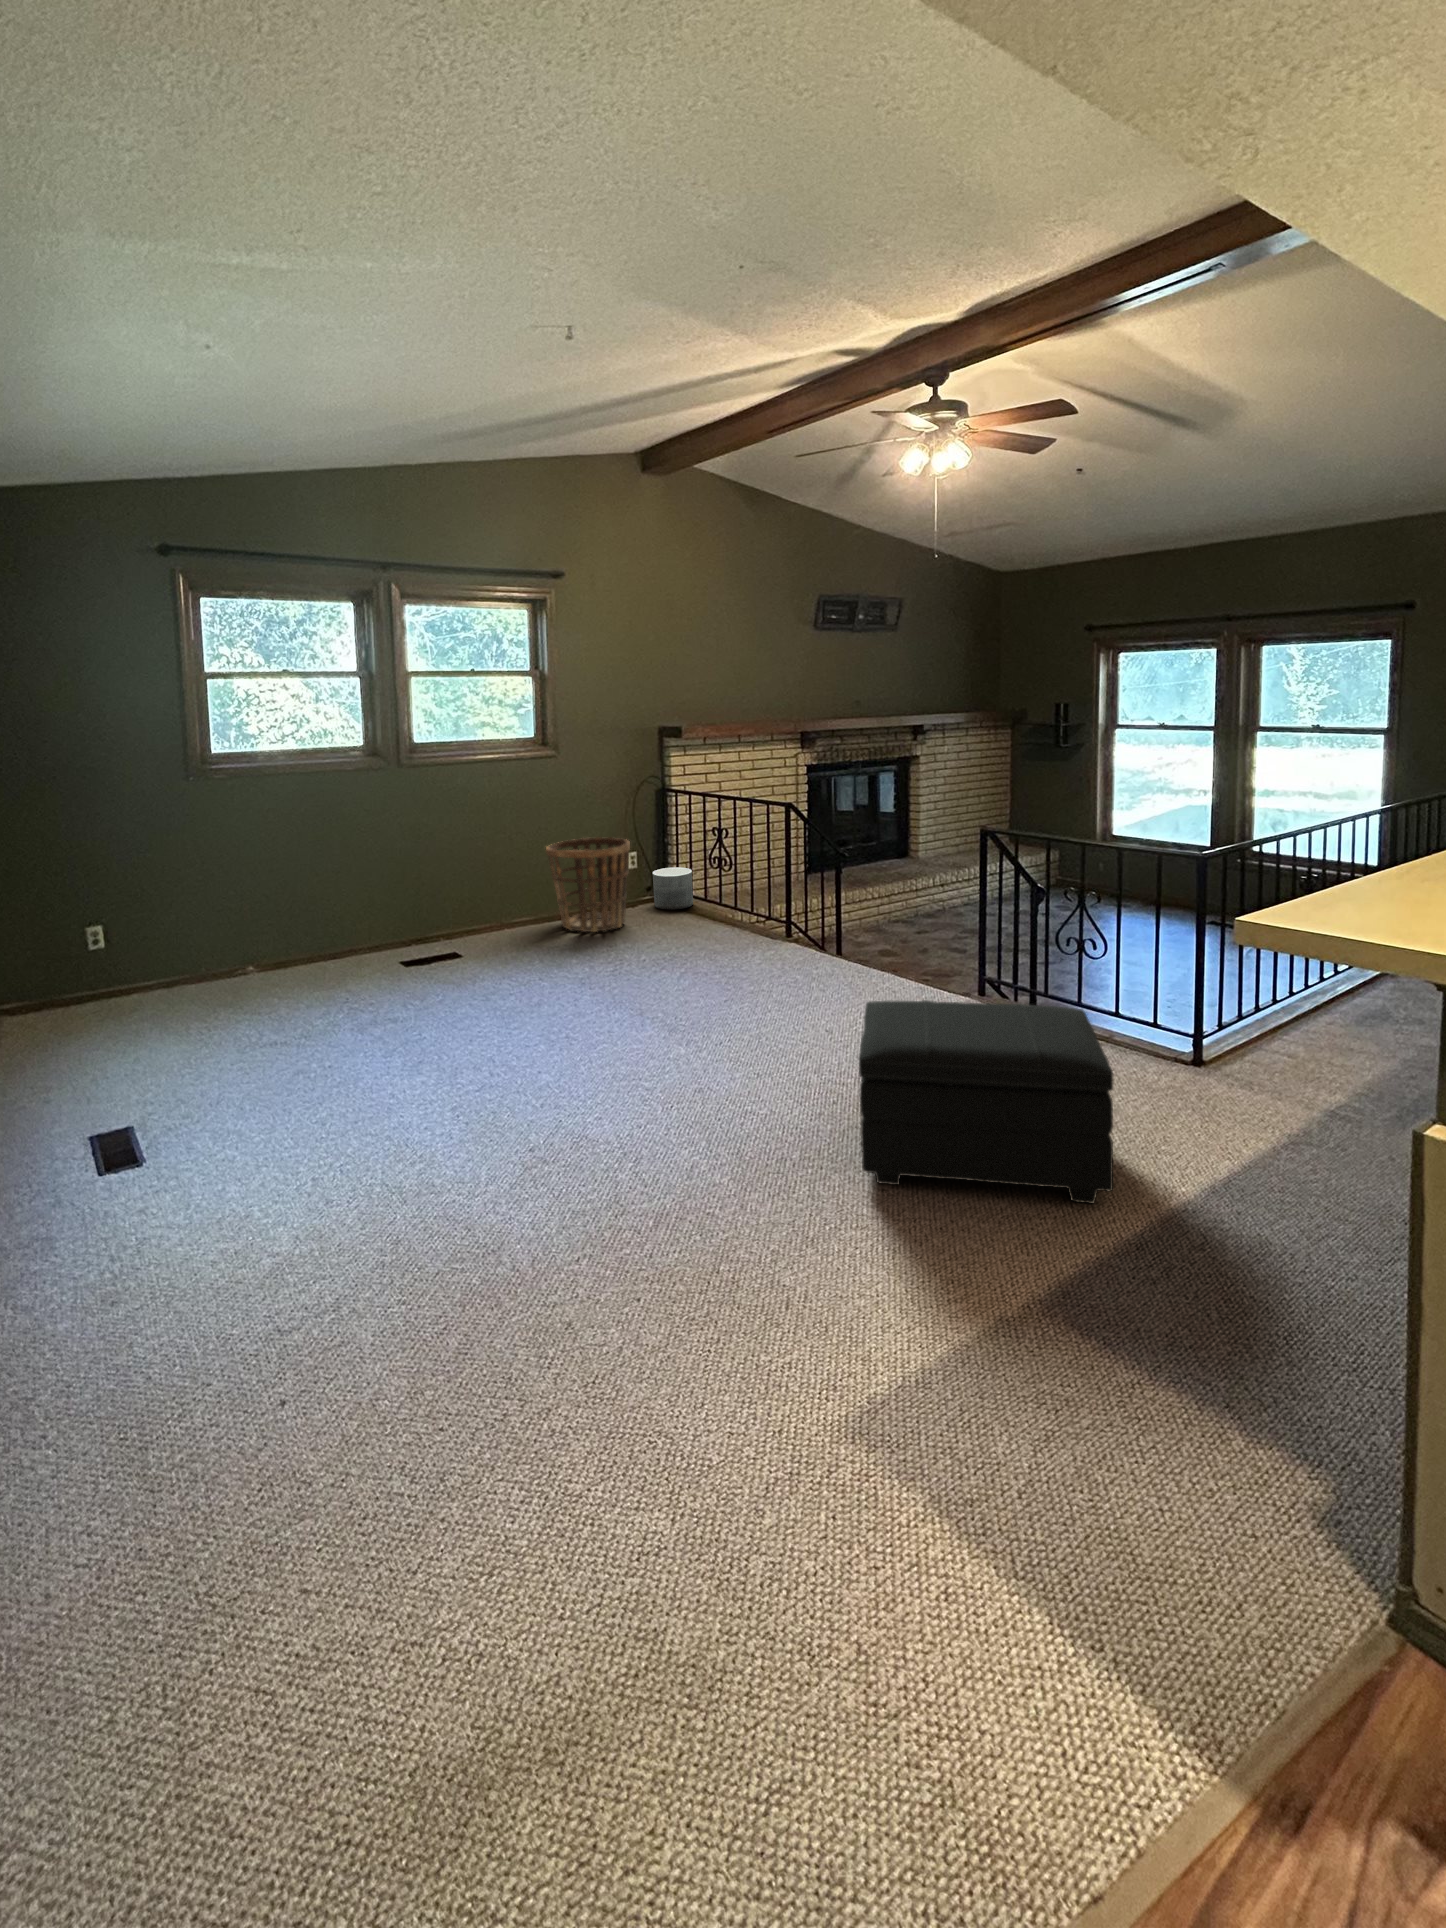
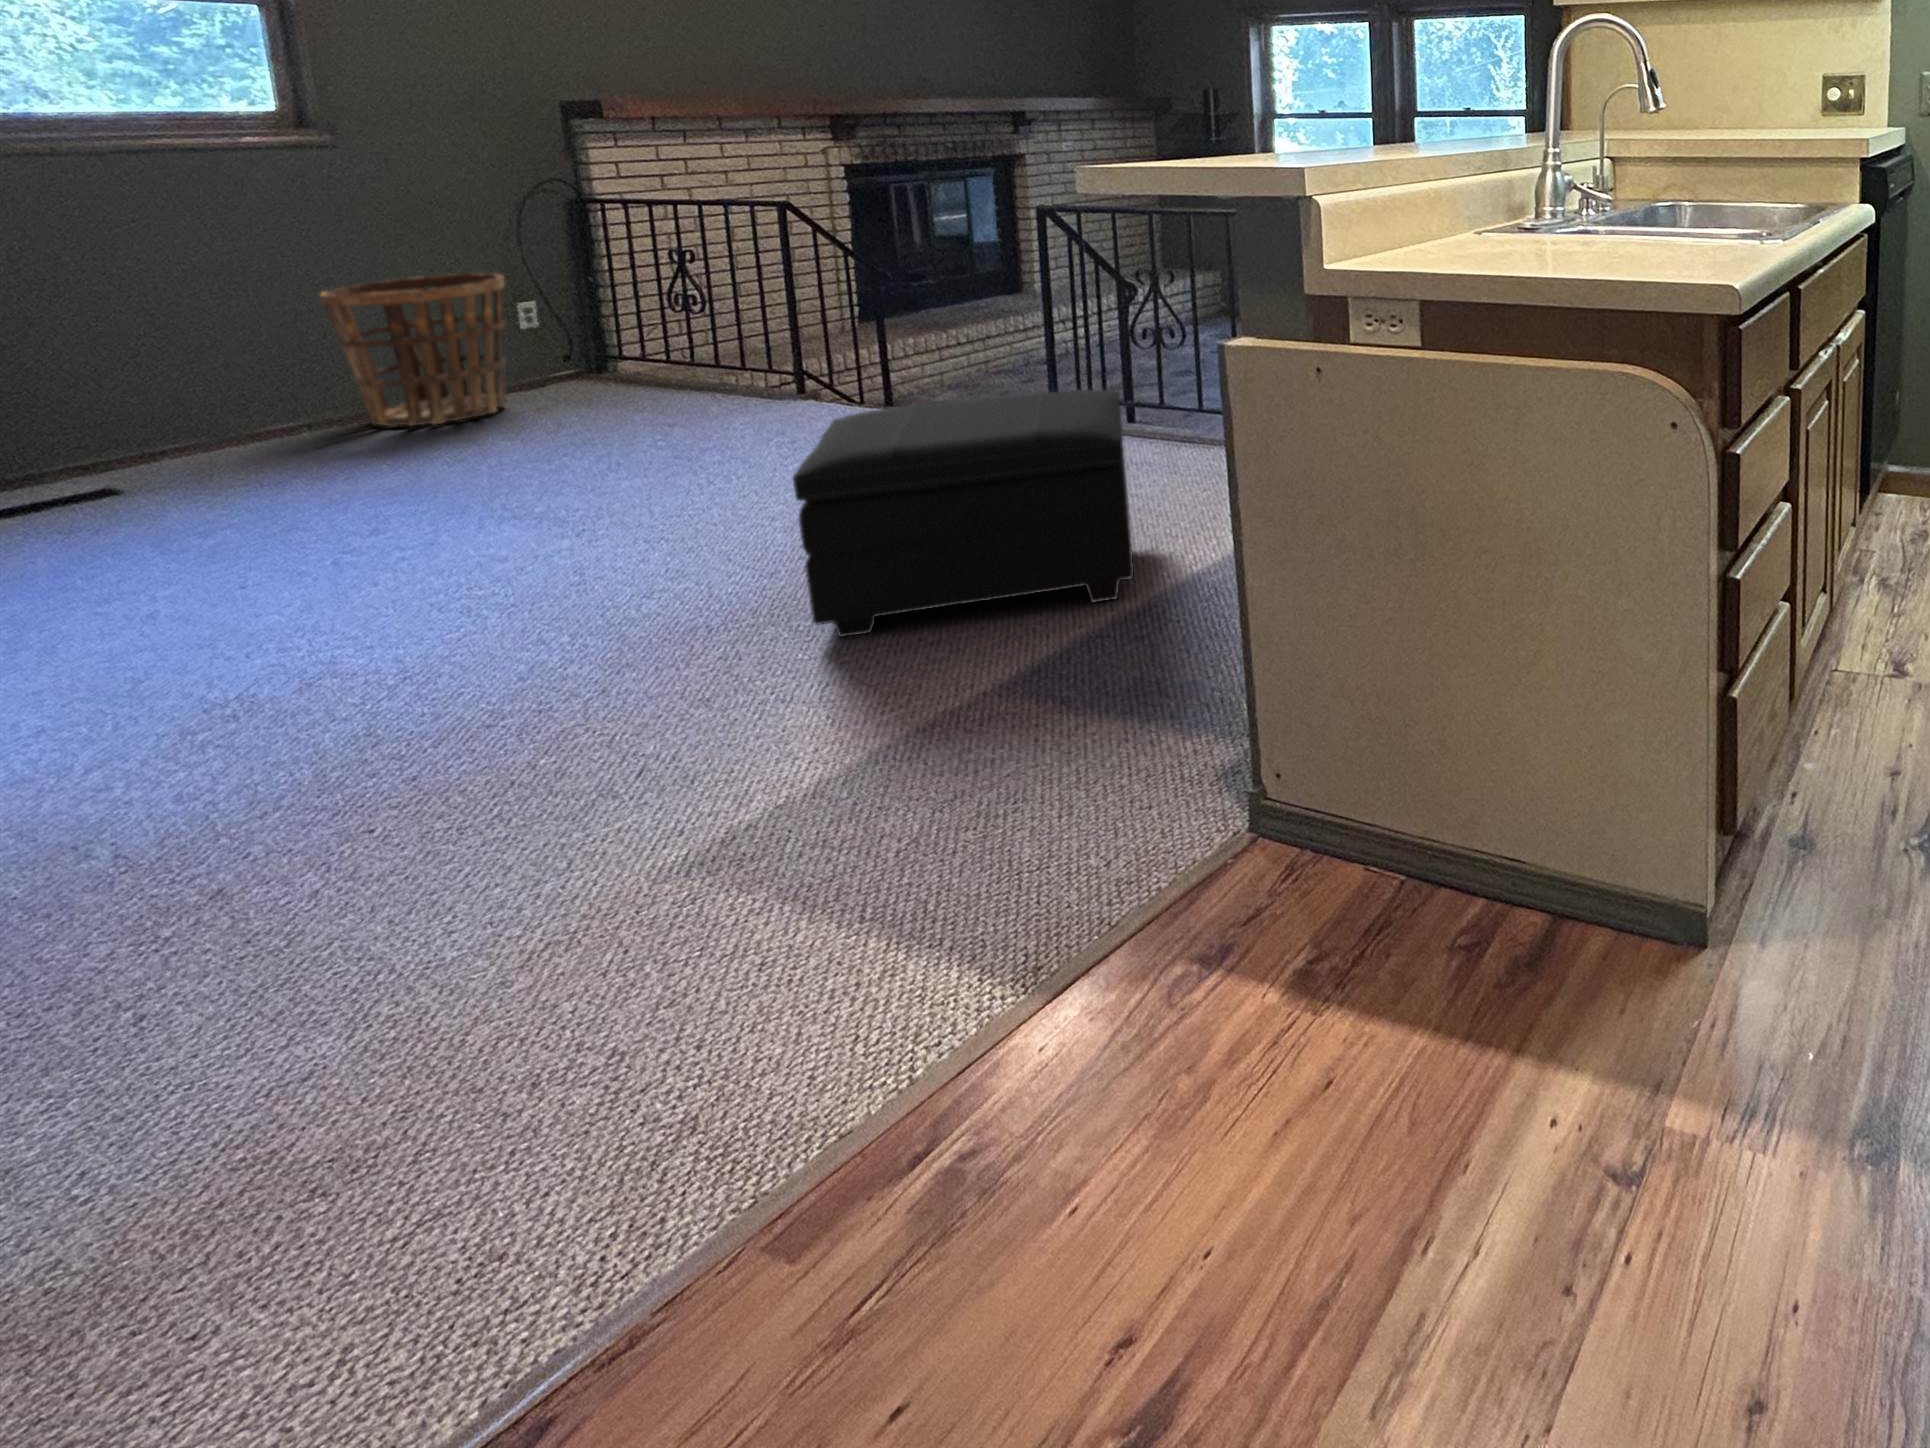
planter: present [653,867,693,910] -> none [564,318,647,382]

